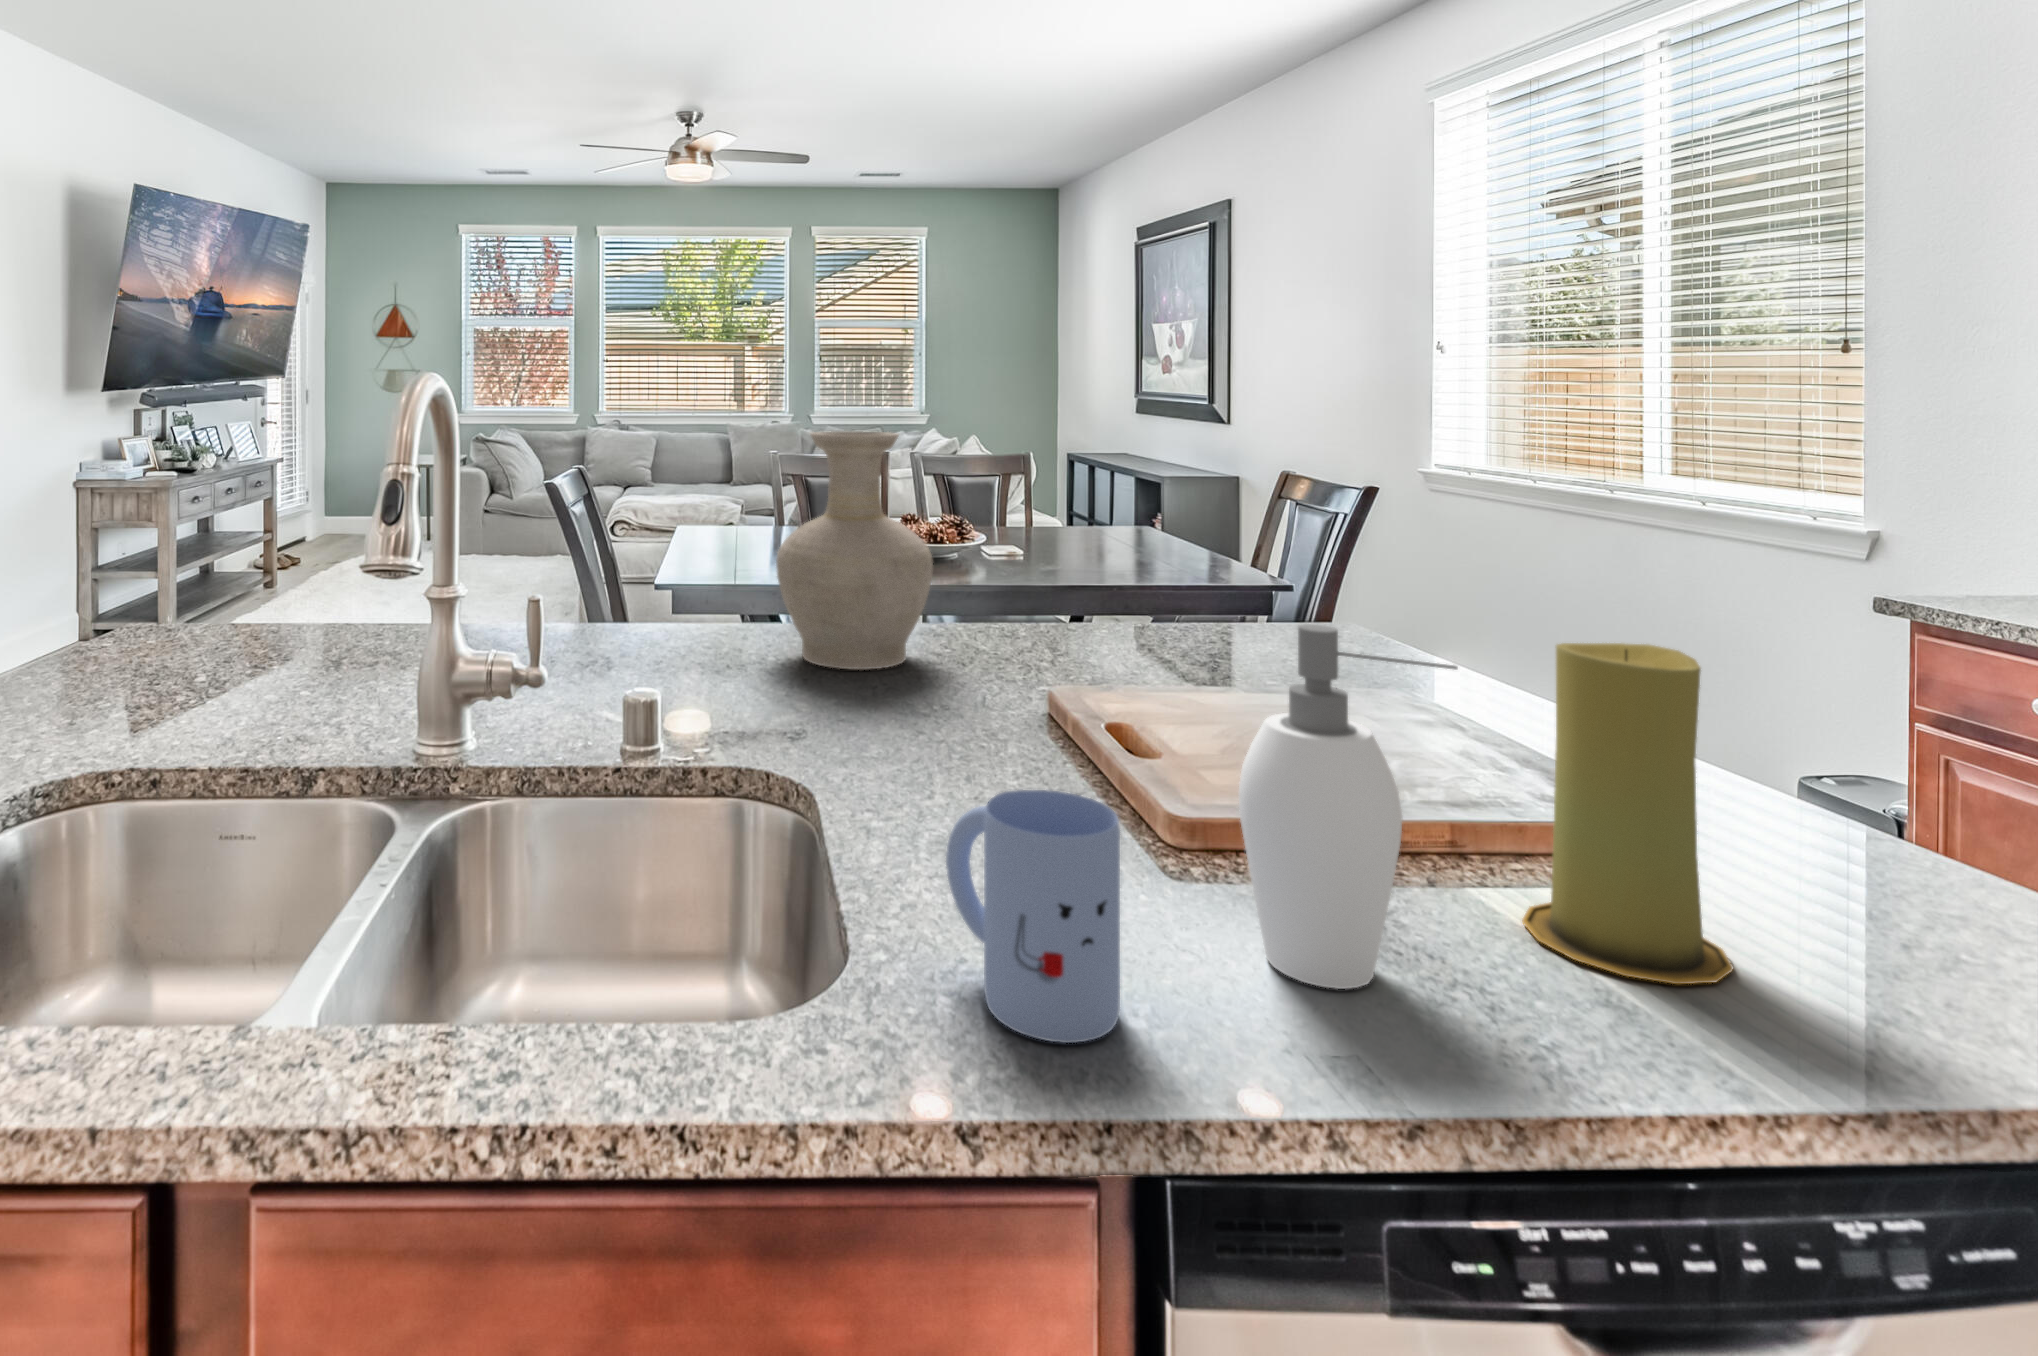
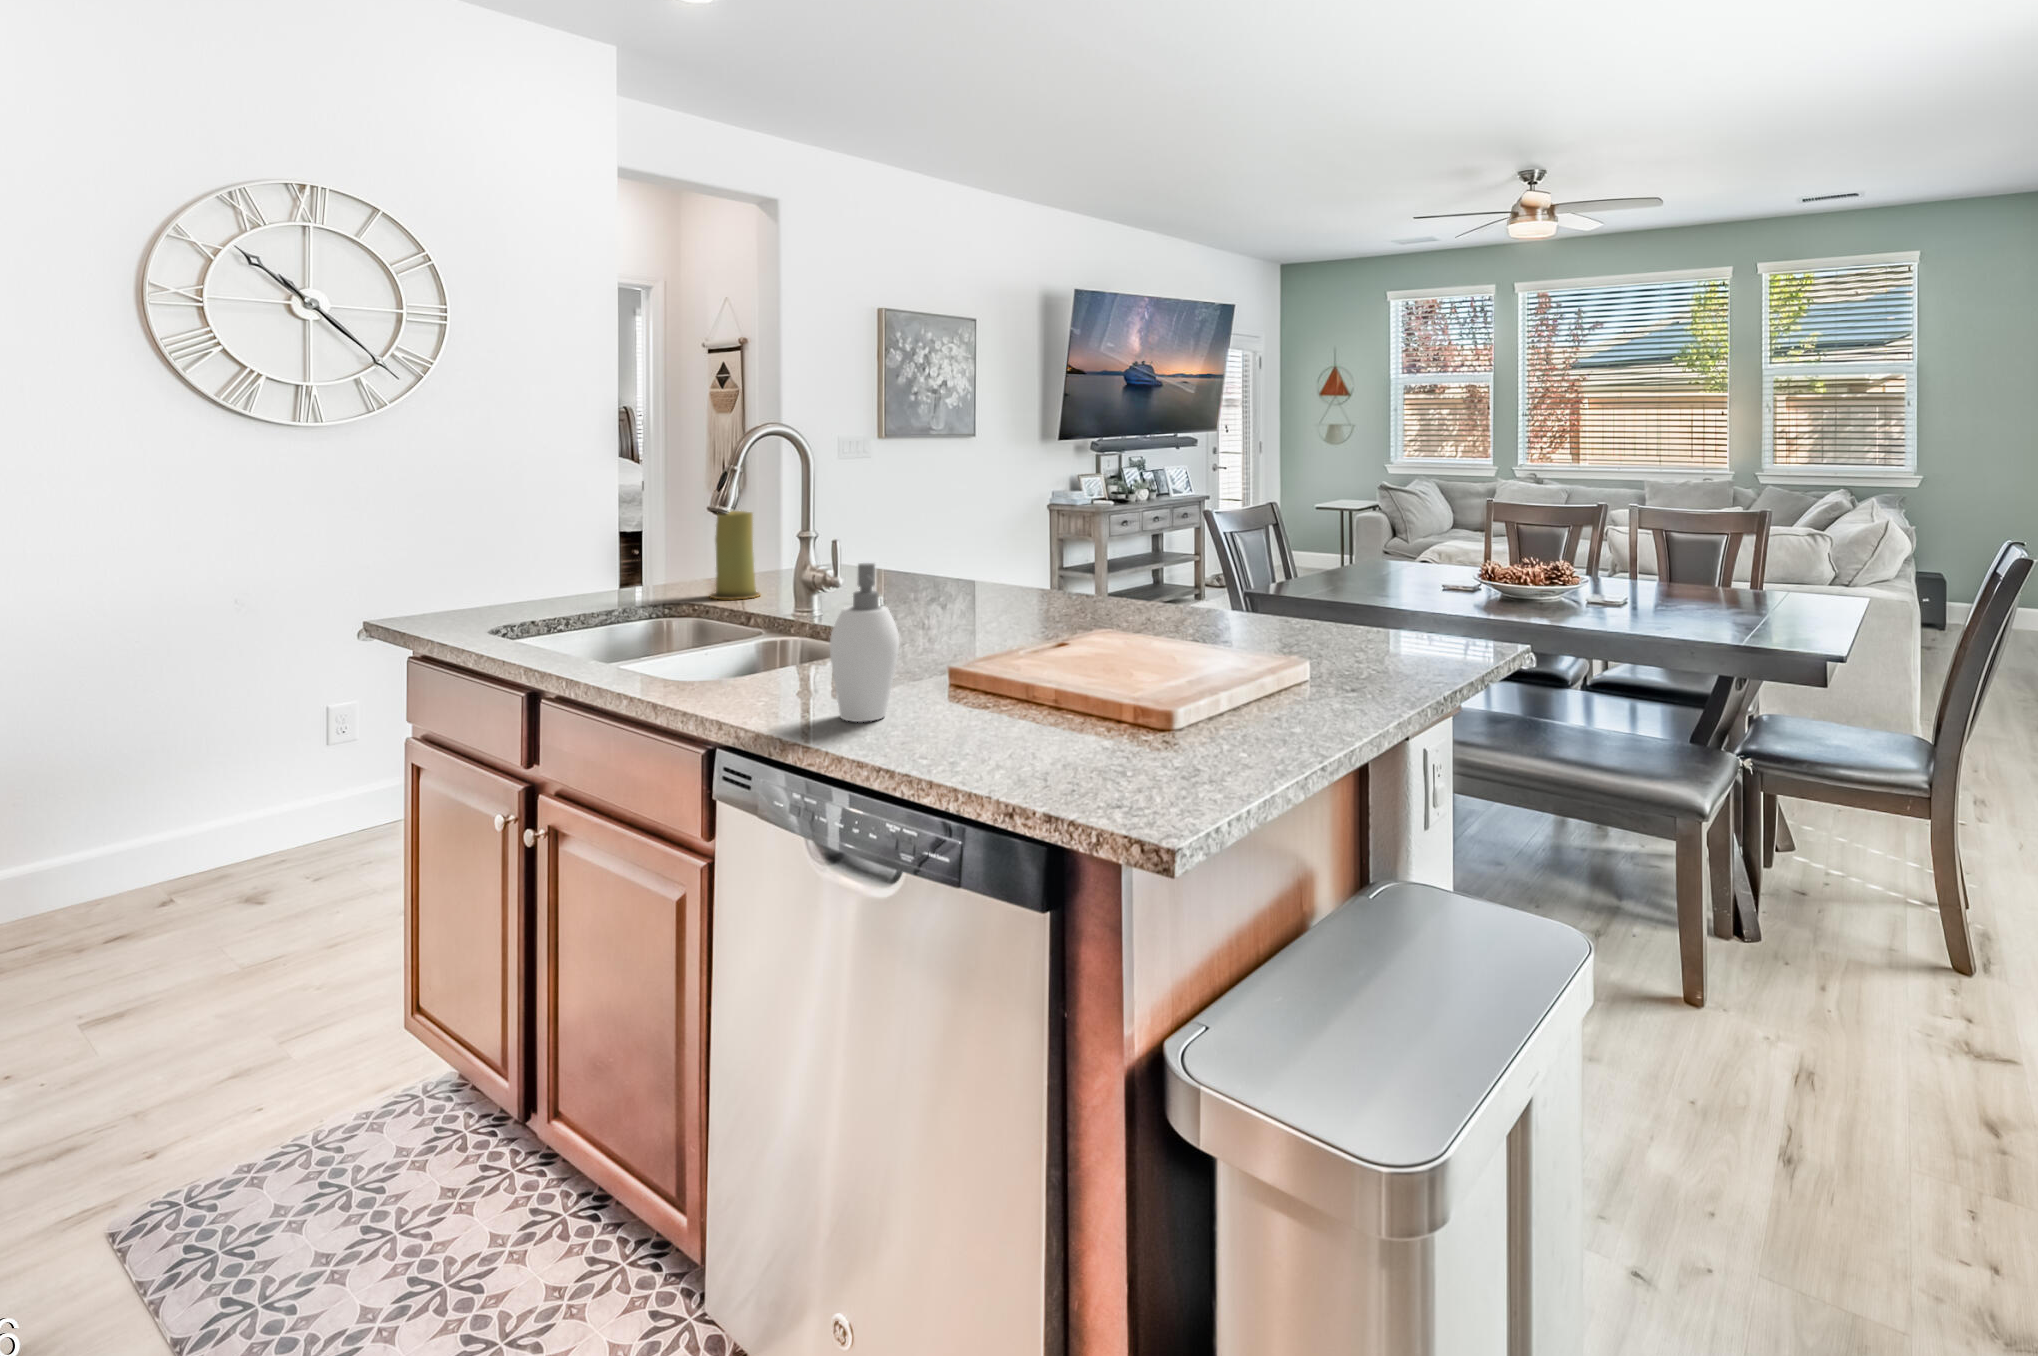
vase: present [776,431,933,670] -> none [1036,477,1133,623]
candle: present [1522,643,1733,984] -> present [710,511,760,599]
mug: present [946,790,1120,1043] -> none [720,619,778,709]

